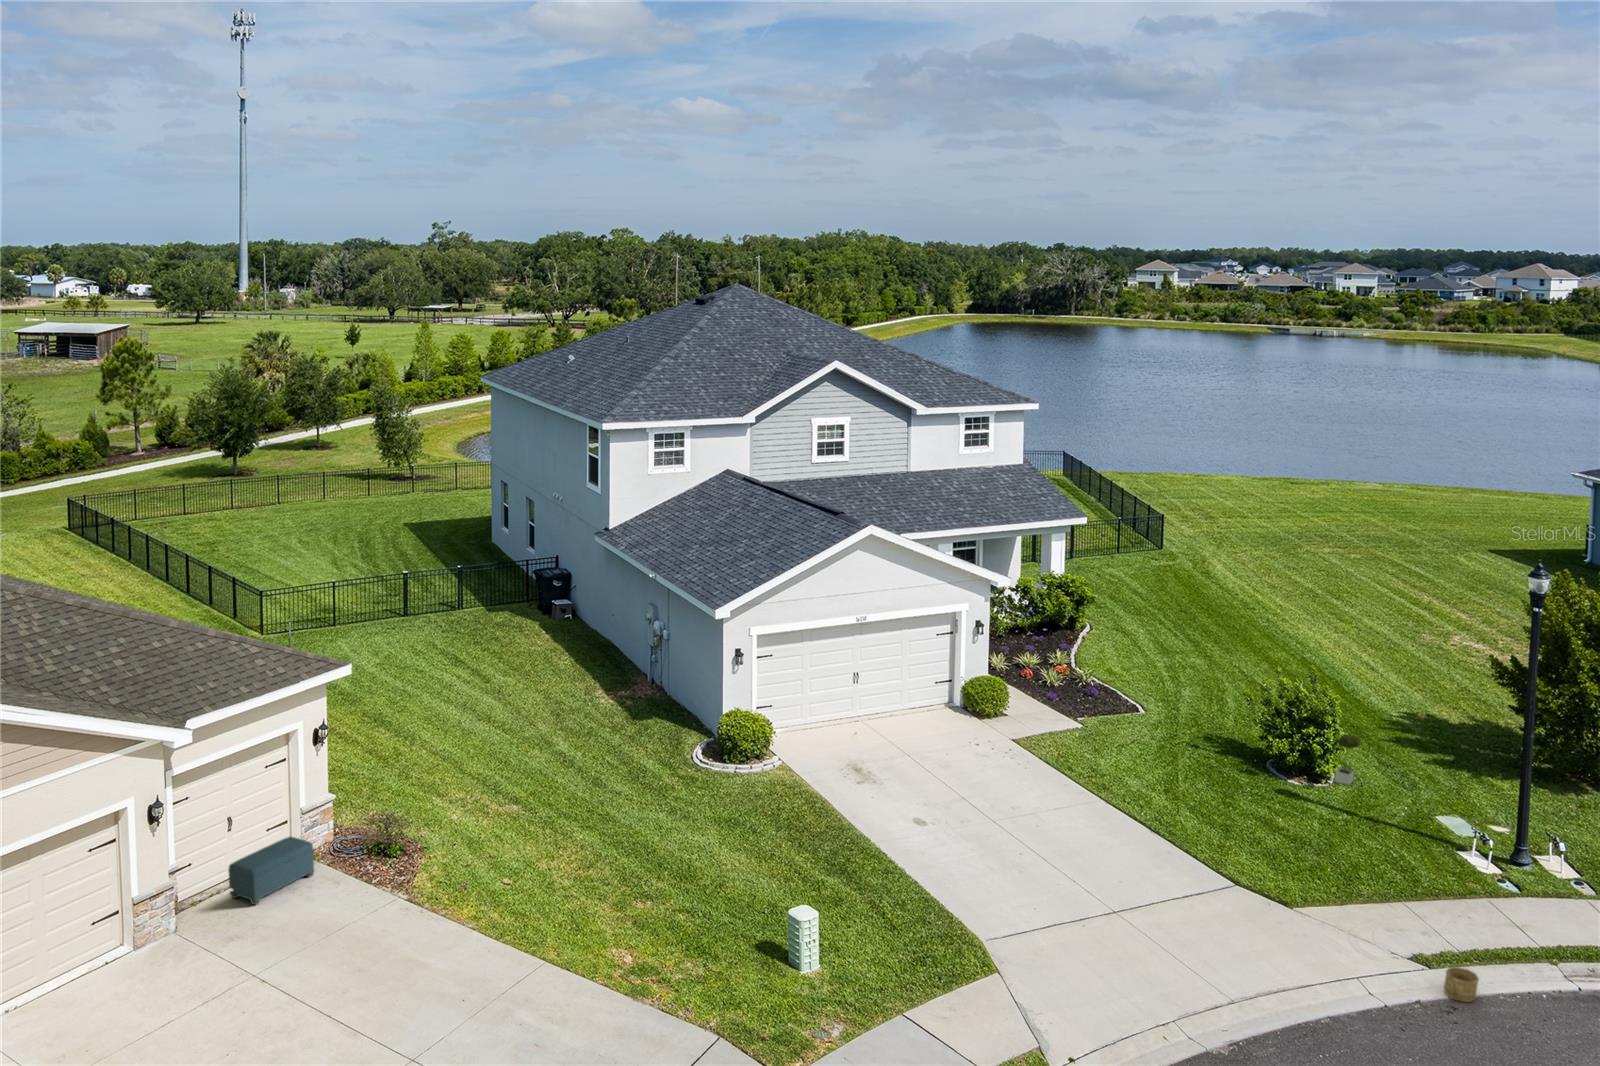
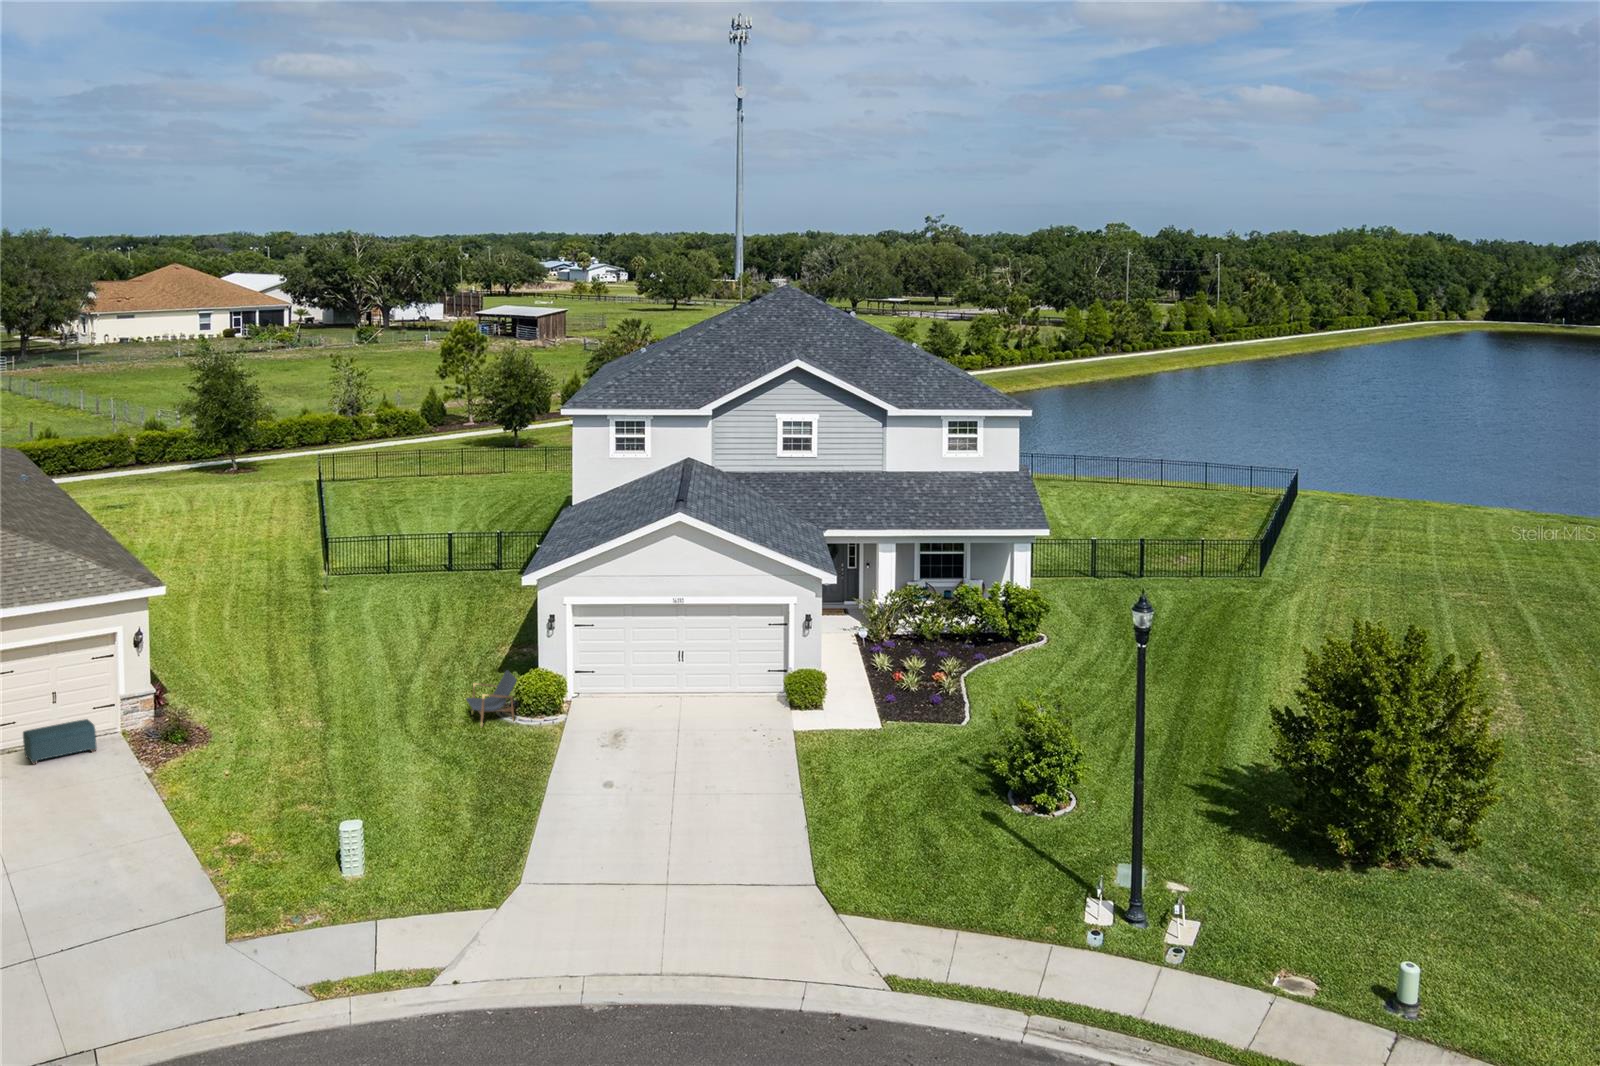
lounge chair: none [683,711,742,778] -> present [466,670,517,725]
potted tree: present [1334,734,1360,785] -> none [1058,766,1083,820]
wooden bucket: present [1444,967,1479,1002] -> none [843,979,873,1015]

